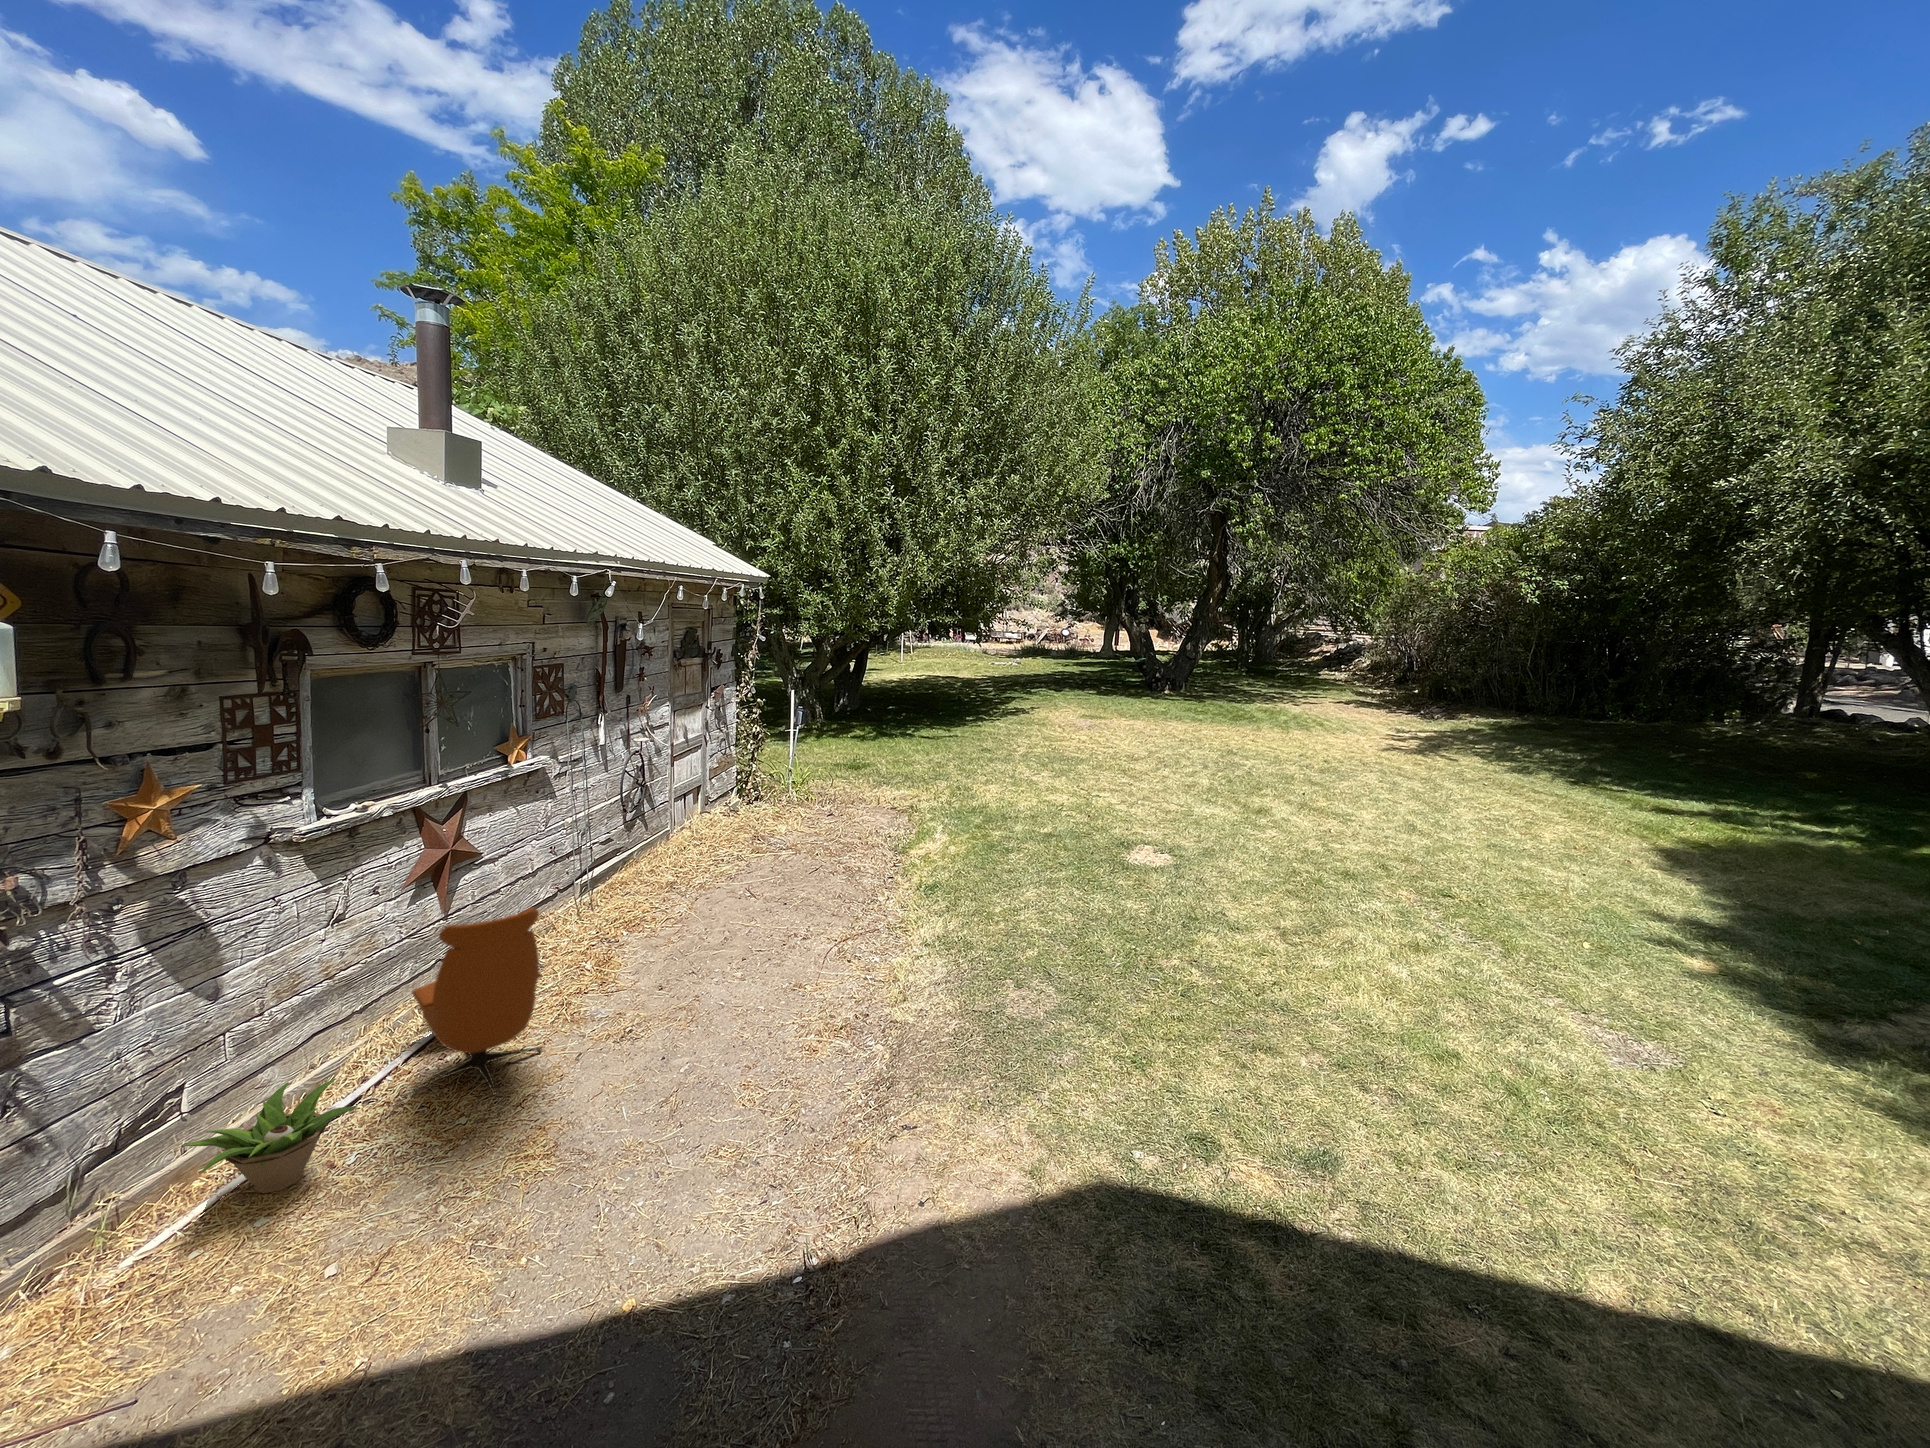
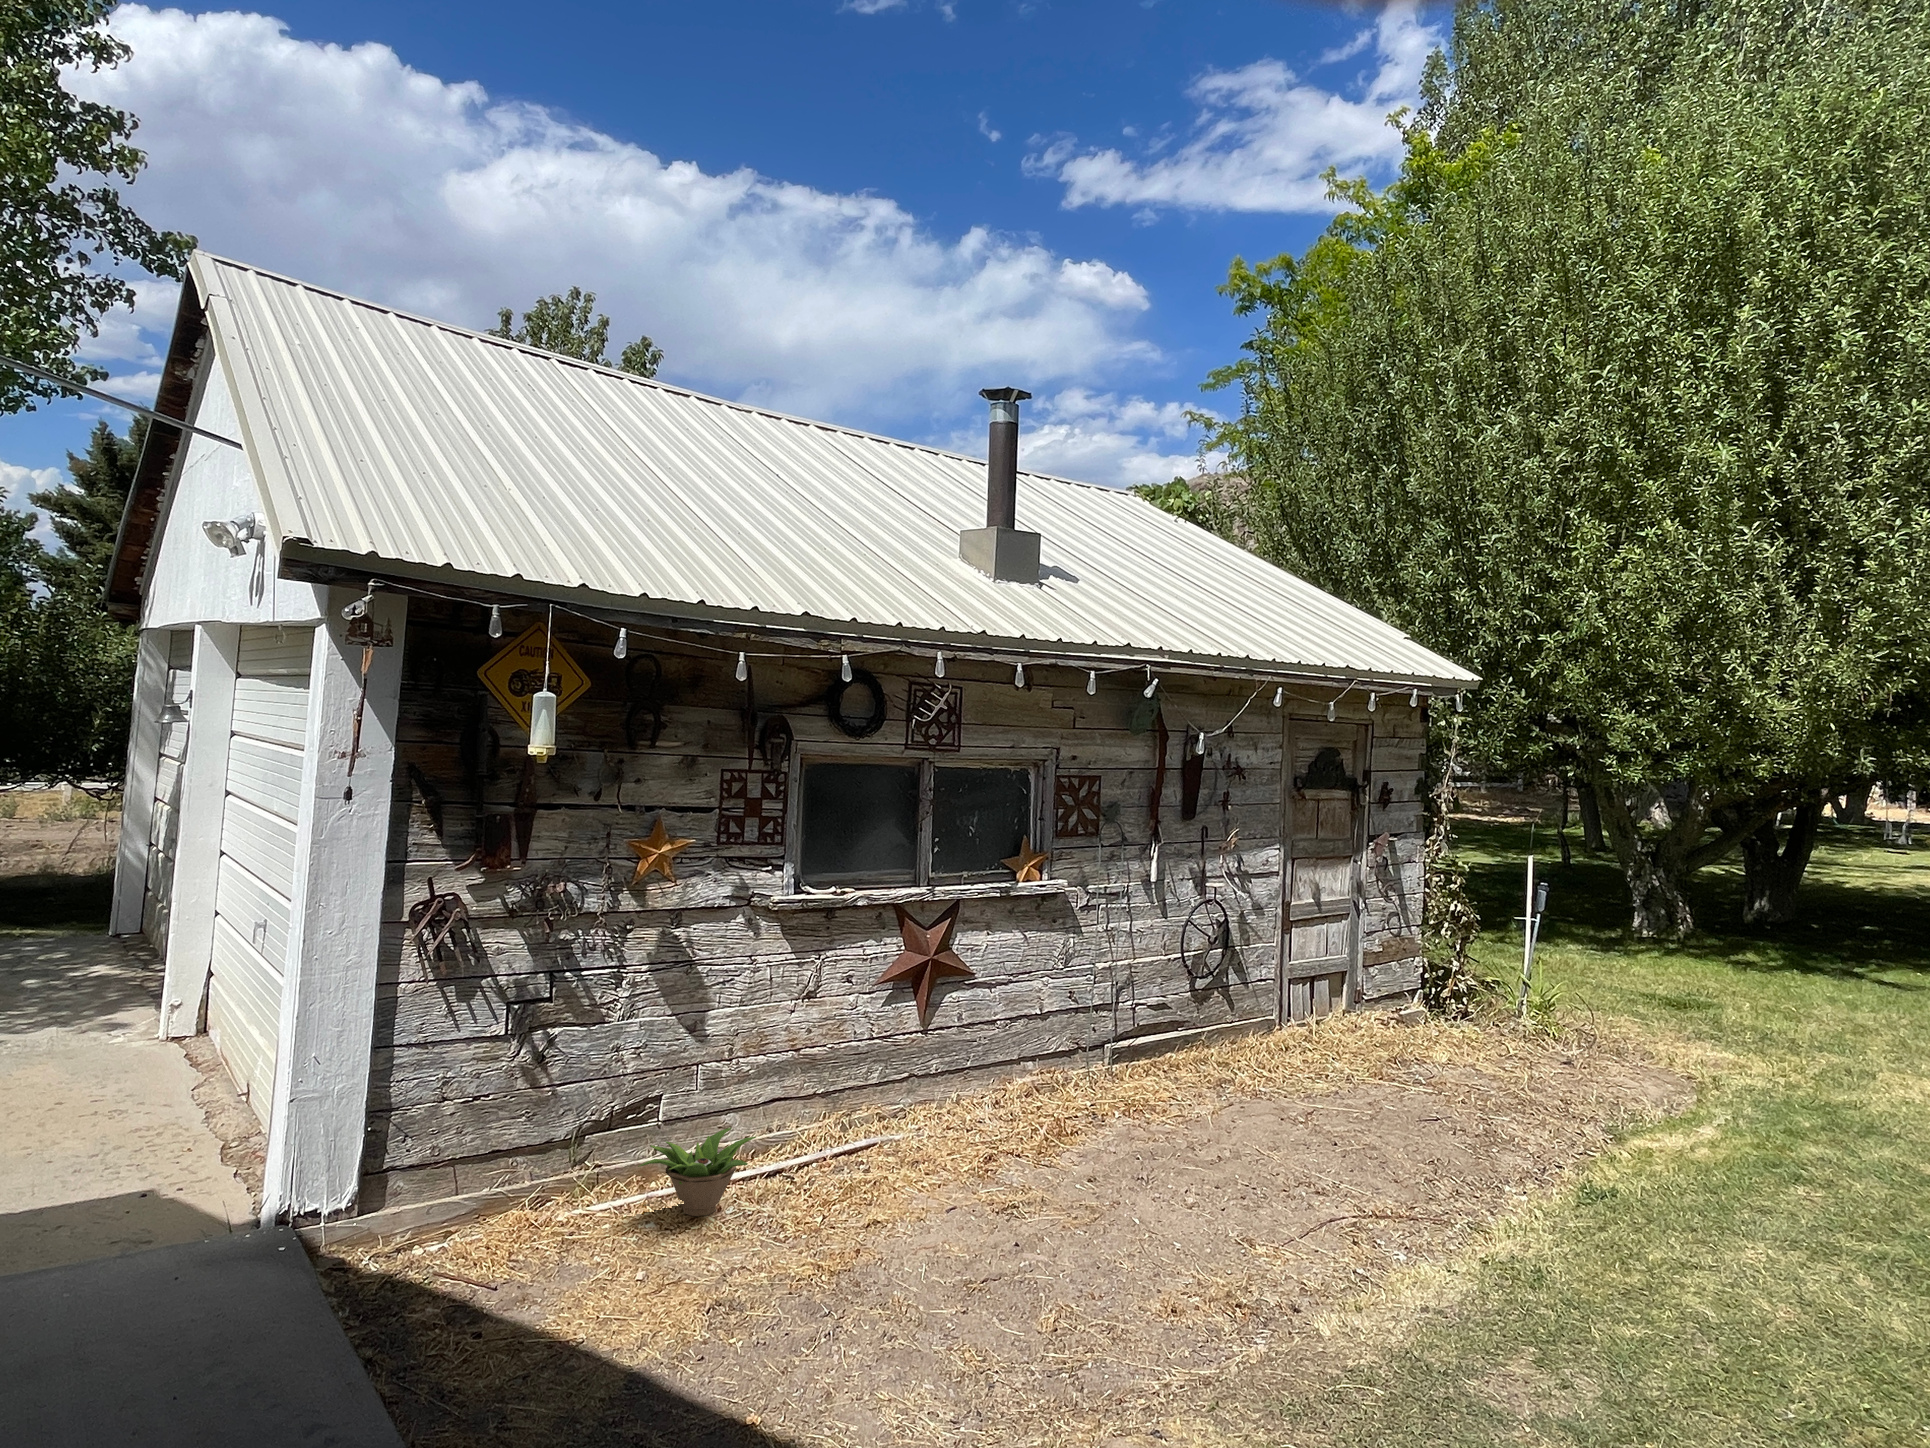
lounge chair: present [412,907,542,1095] -> none [823,1014,941,1215]

